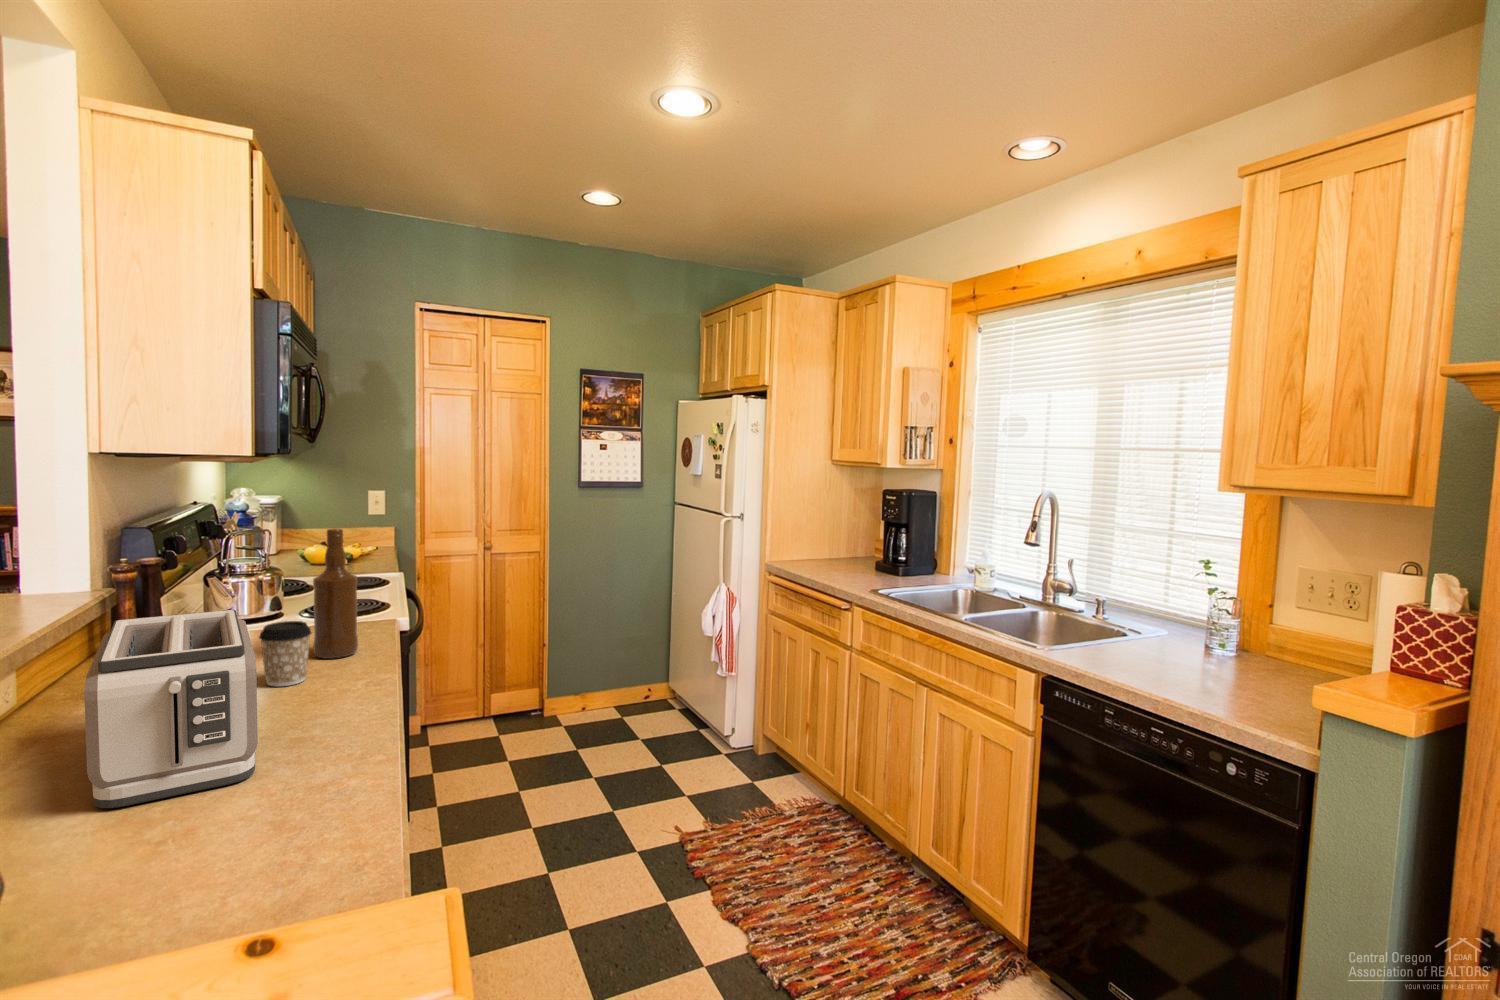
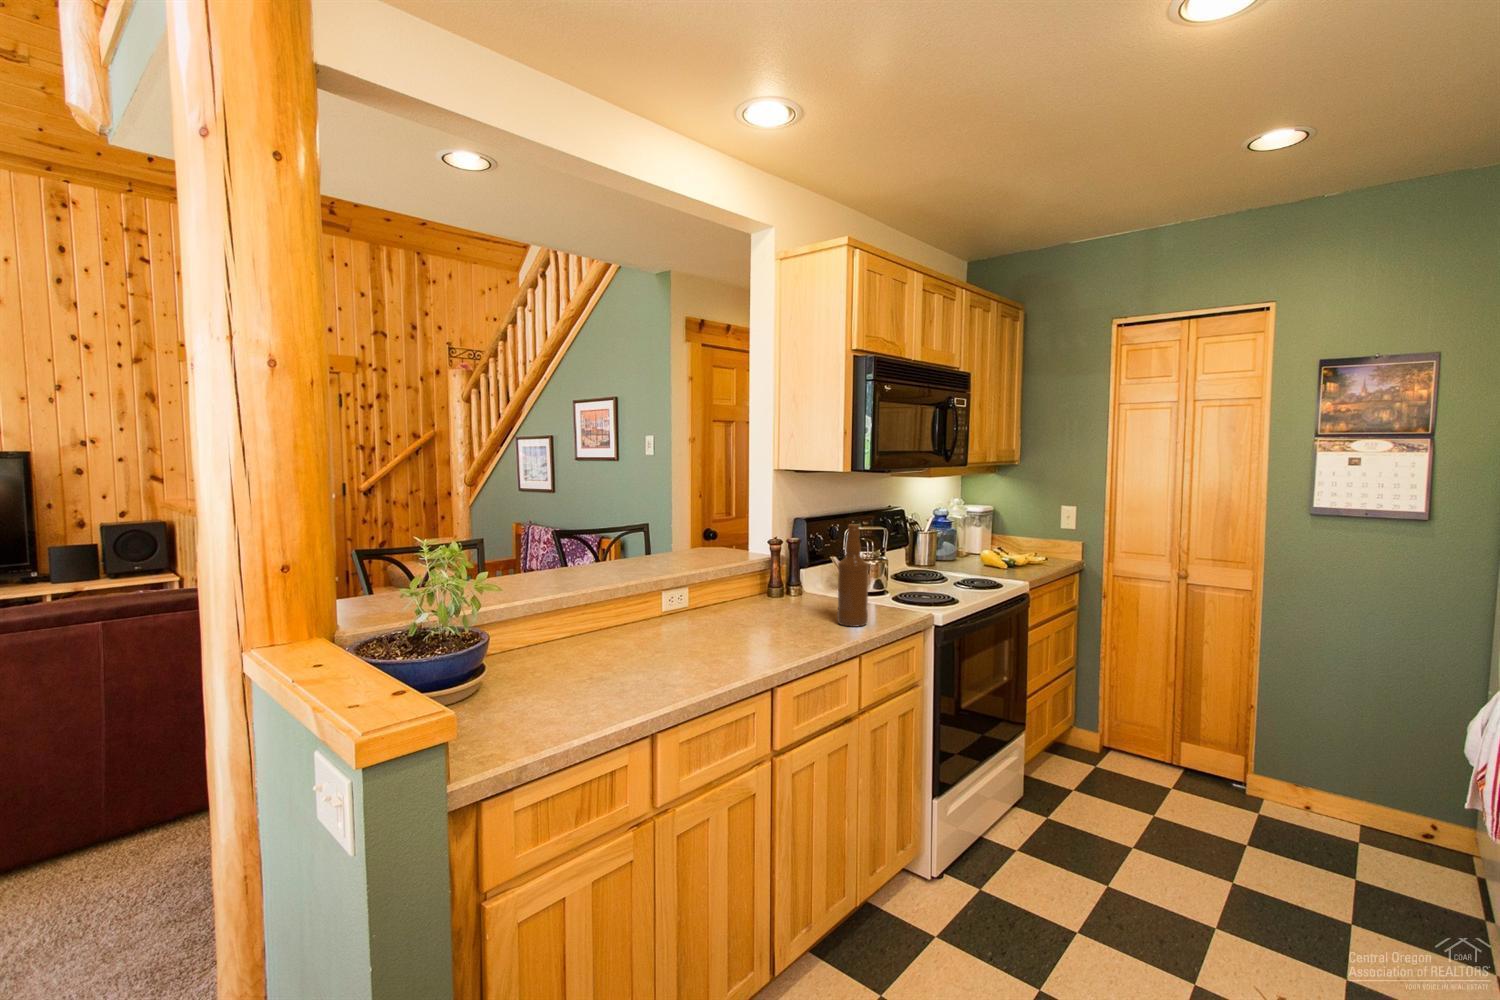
toaster: present [84,610,258,808] -> none [610,563,737,668]
coffee cup: present [259,621,311,686] -> none [778,587,811,633]

